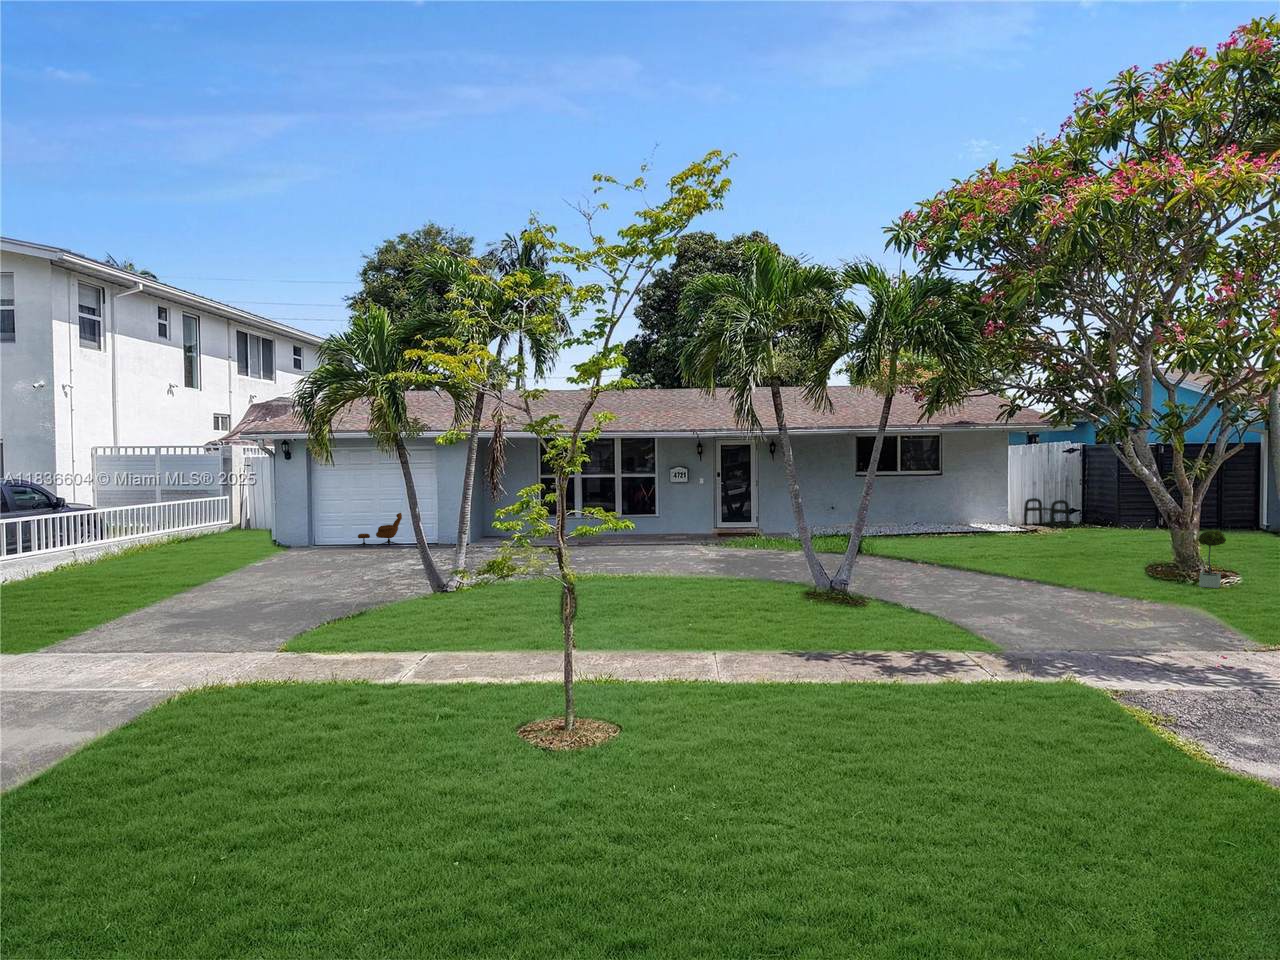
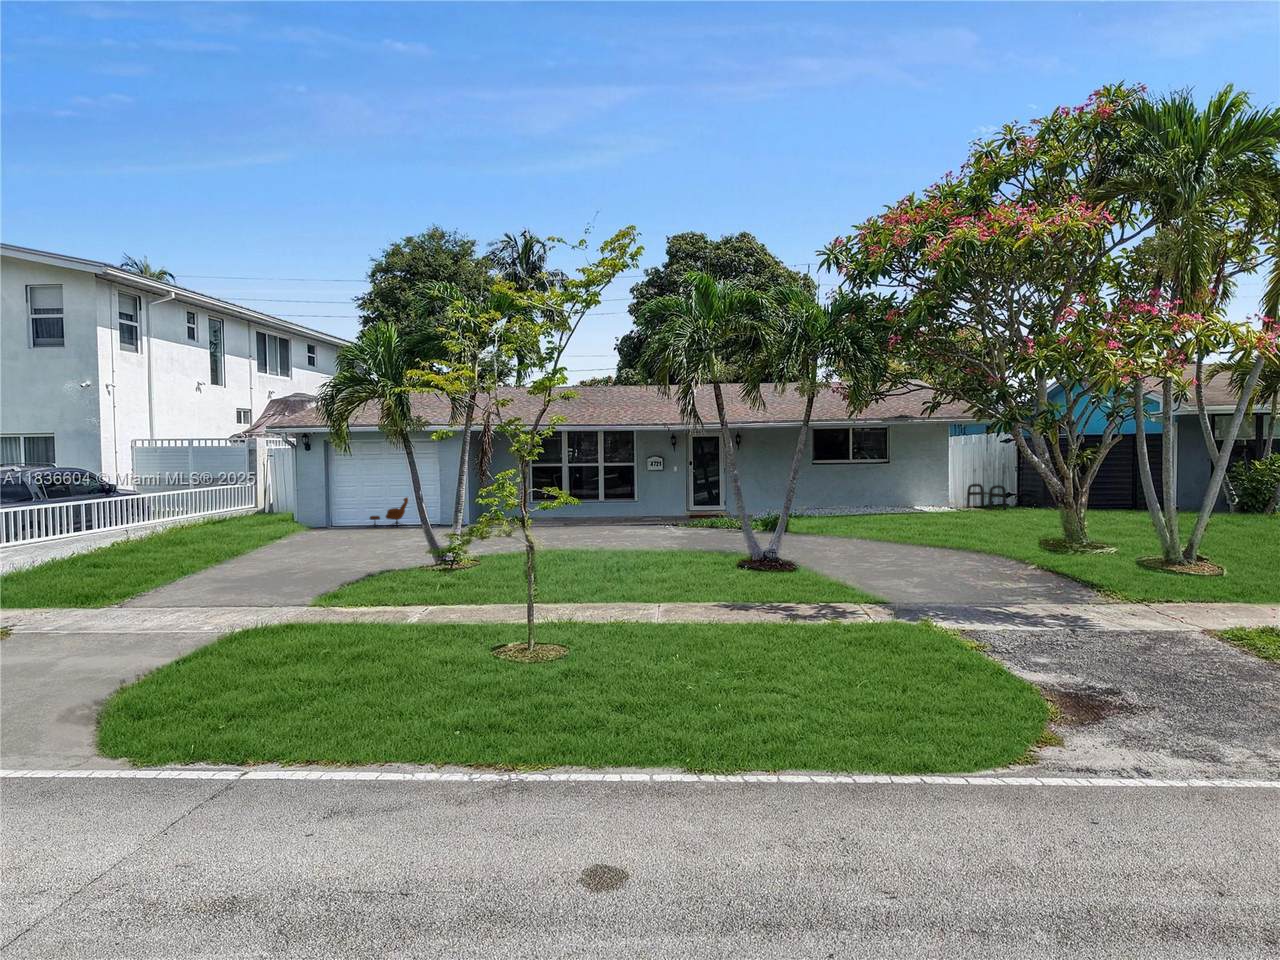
potted tree: present [1198,530,1226,588] -> none [1083,509,1106,558]

